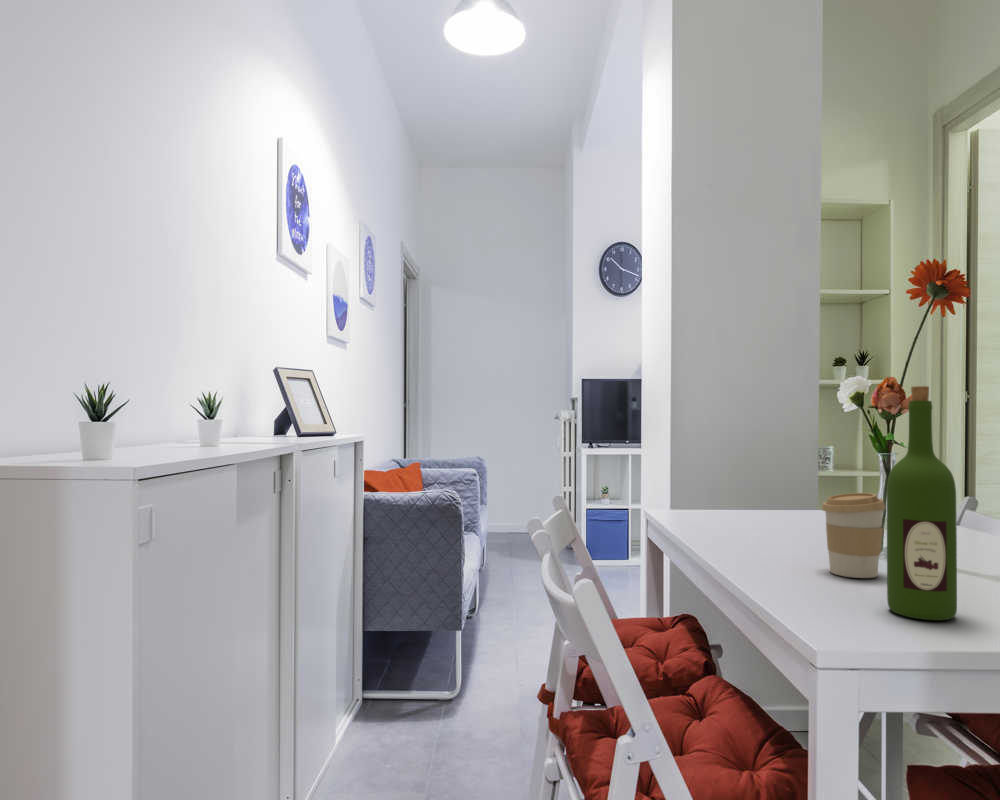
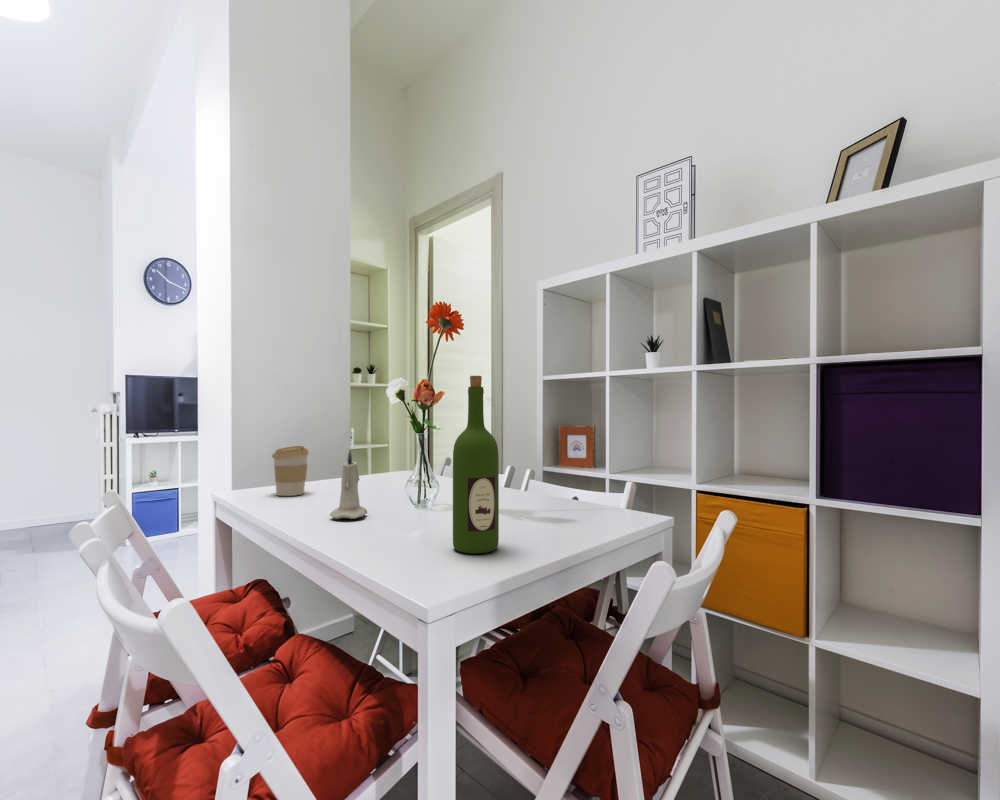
candle: none [754,473,801,557] -> present [330,450,367,519]
coffee cup: present [822,493,885,578] -> present [272,446,308,496]

